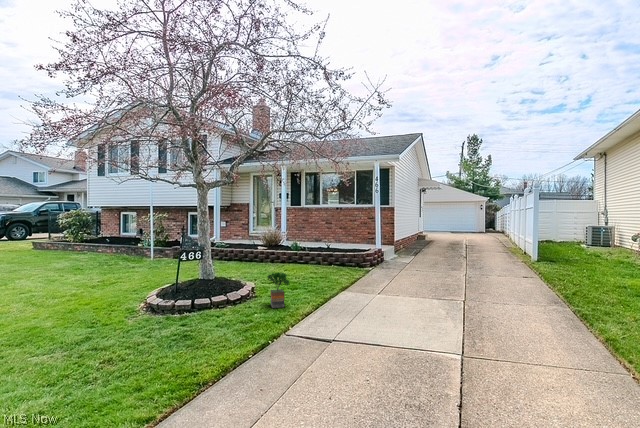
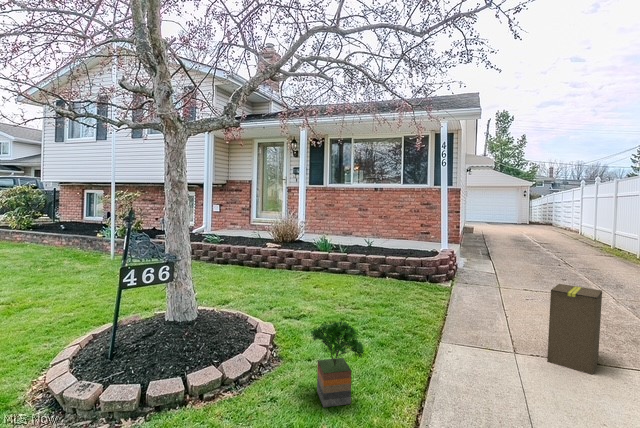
cardboard box: none [390,258,415,299] -> present [547,284,602,374]

